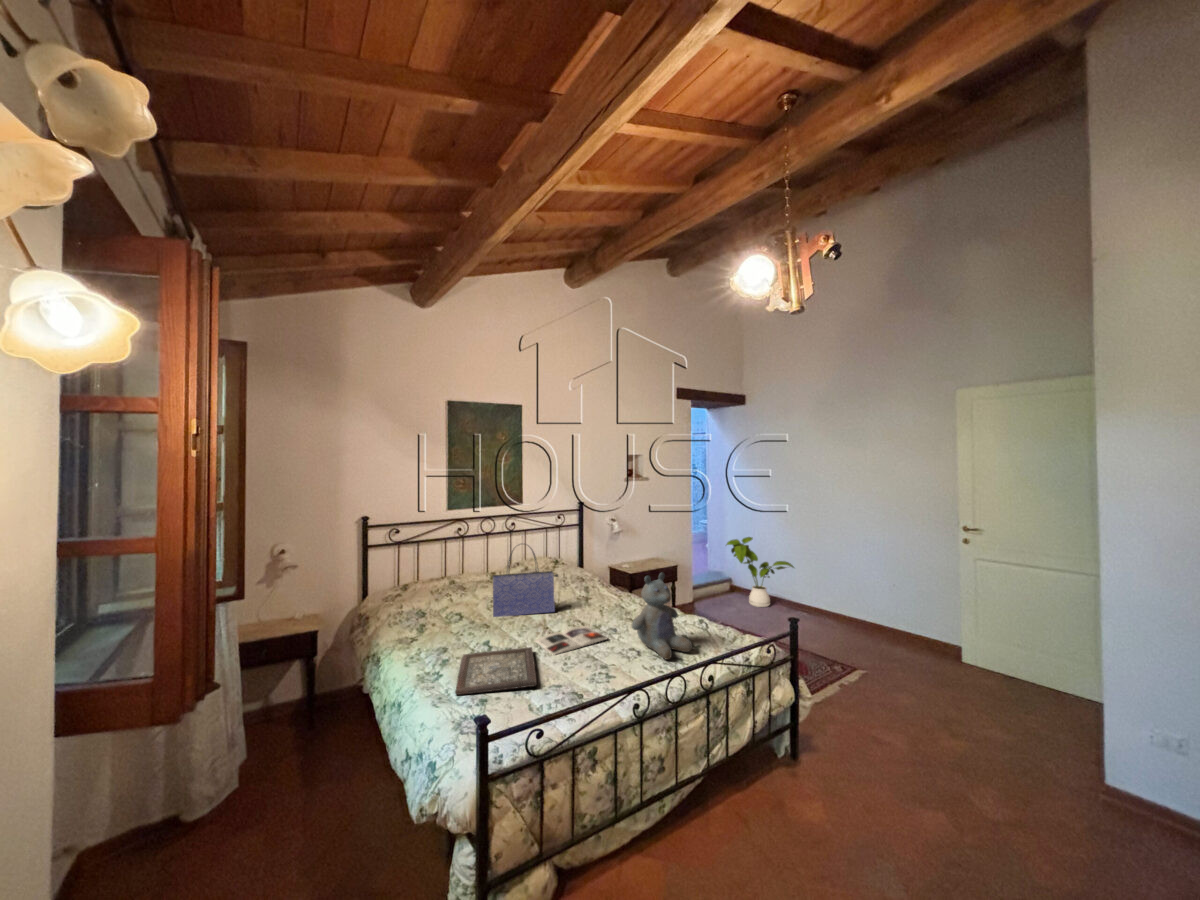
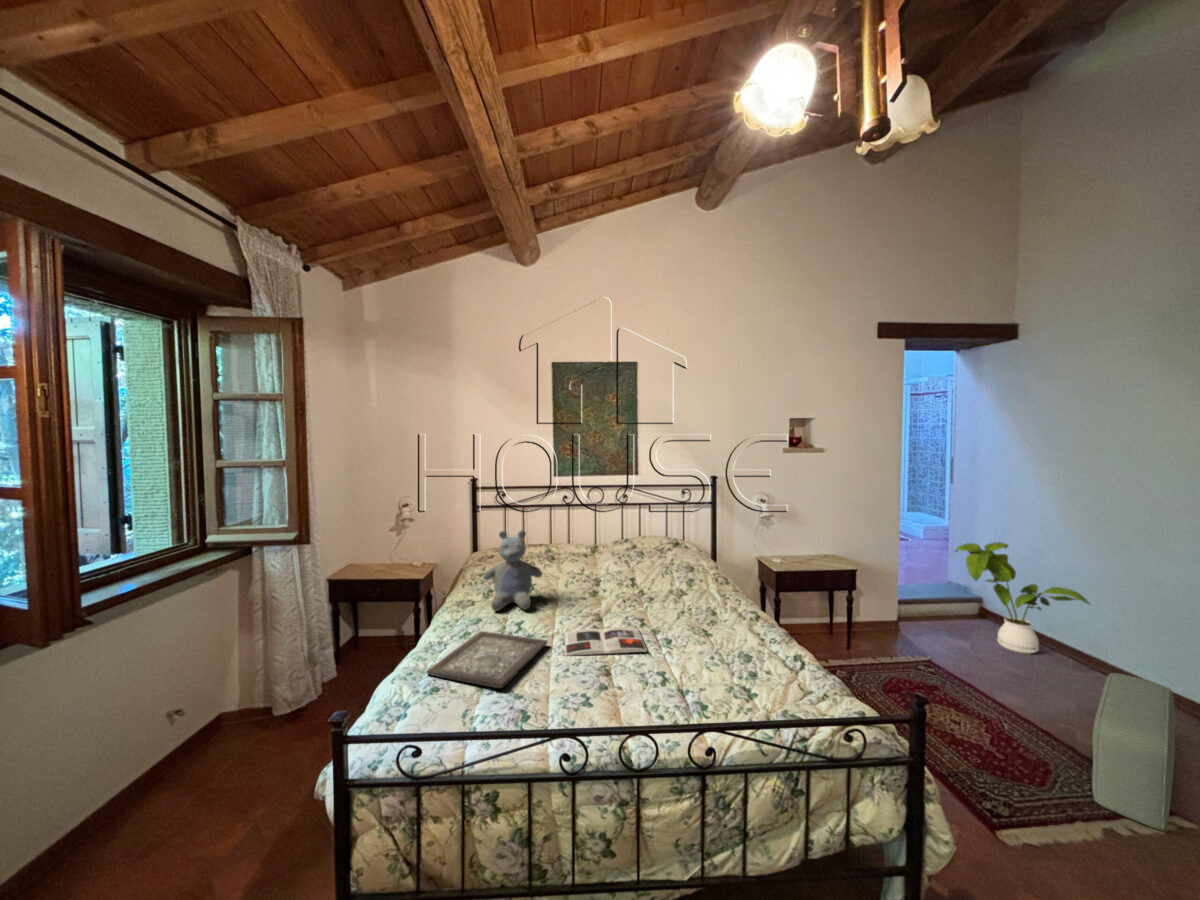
tote bag: present [493,544,558,617] -> none [557,519,631,603]
stuffed bear: present [632,573,692,660] -> present [483,530,542,611]
pouf: none [817,603,857,679] -> present [1092,673,1175,830]

